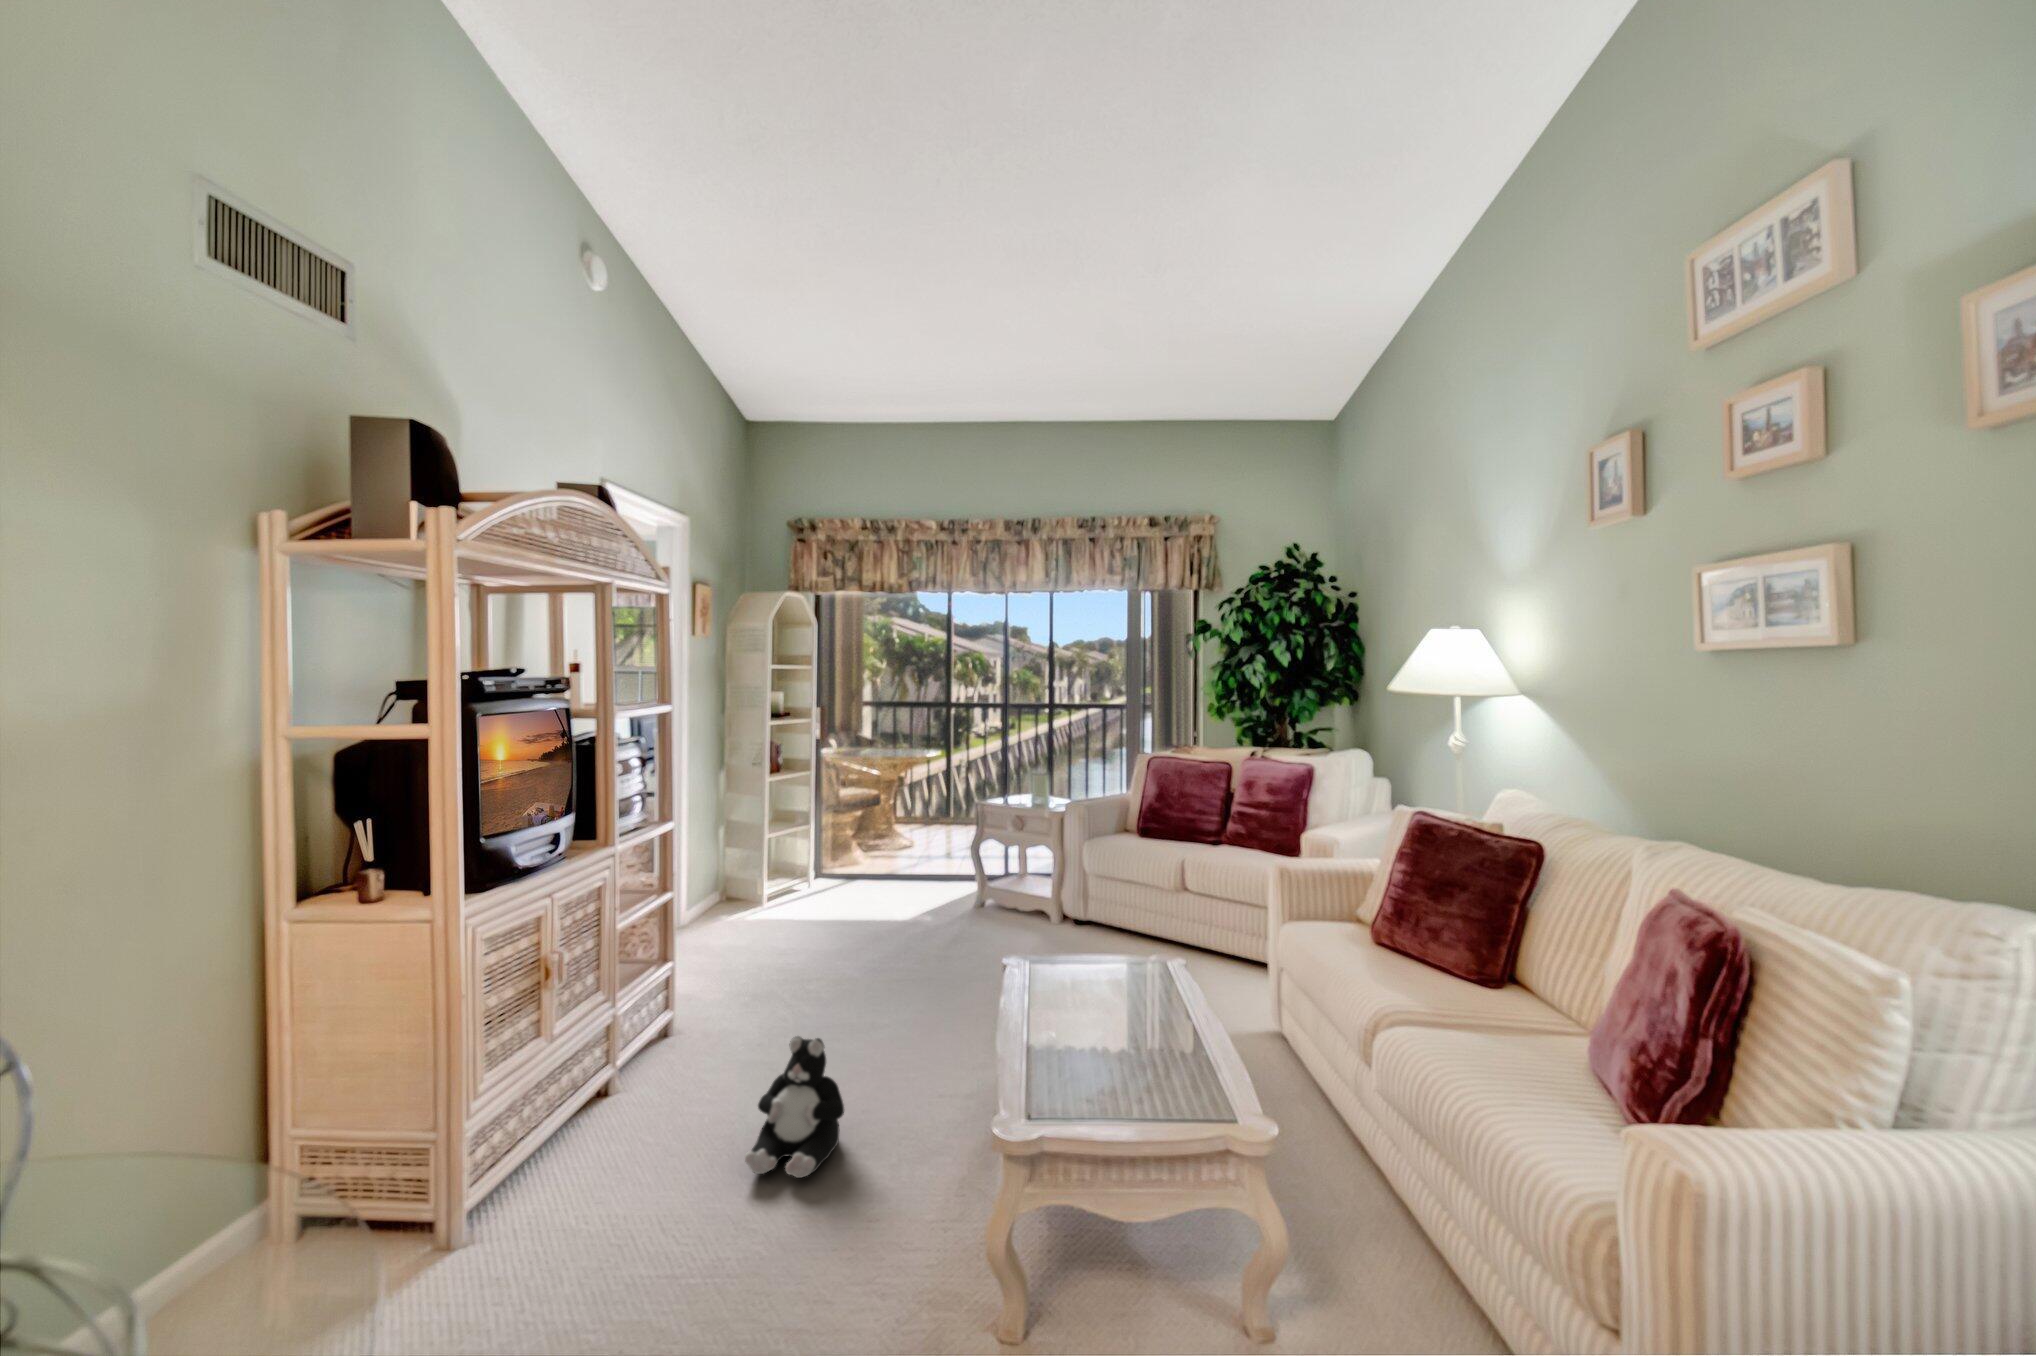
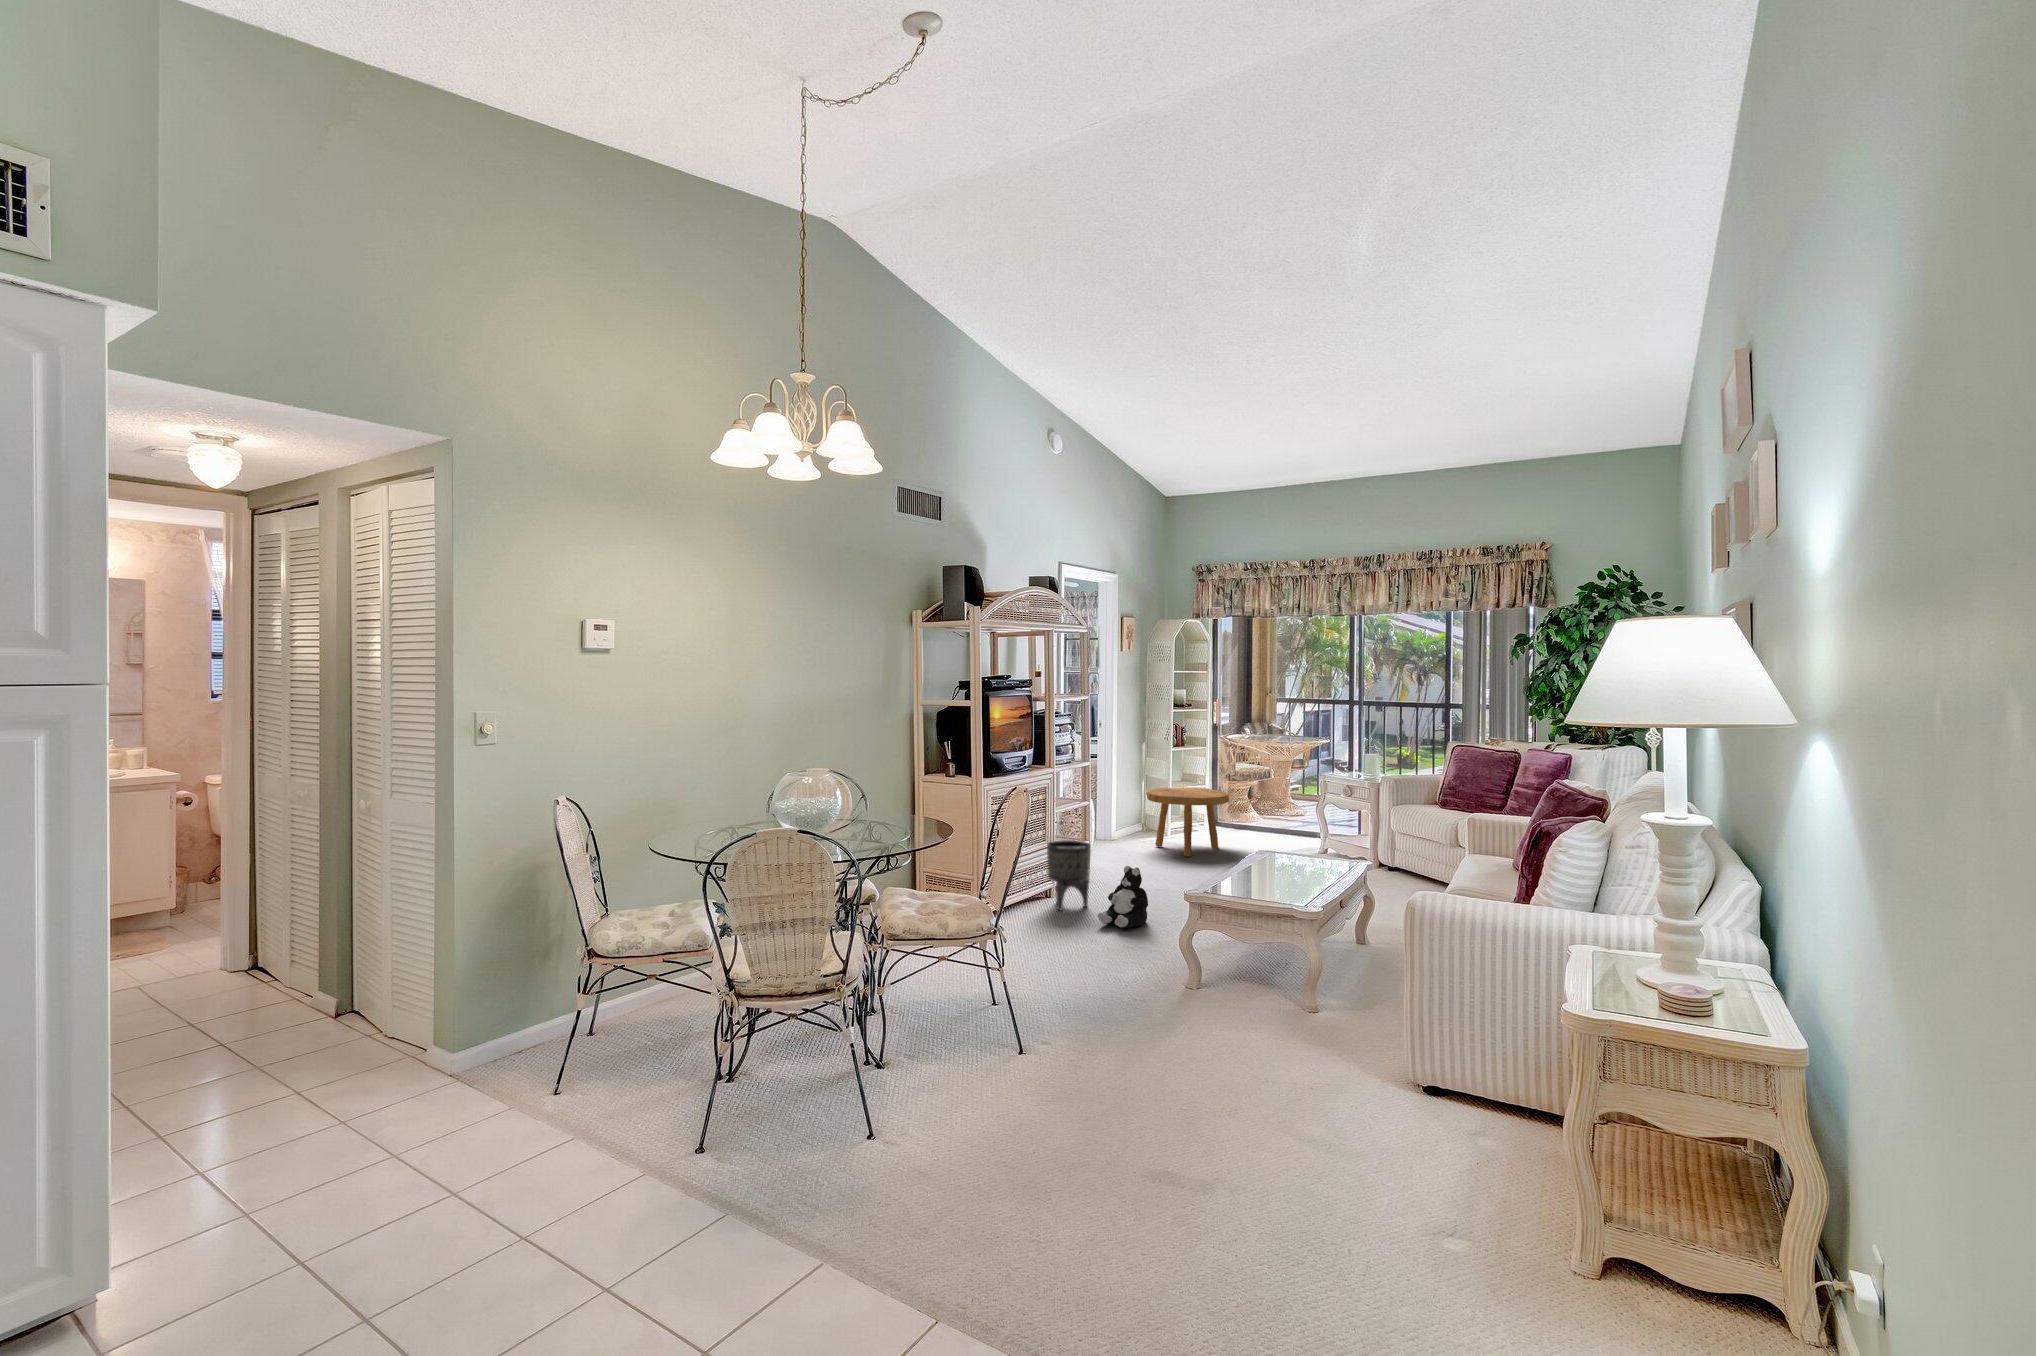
footstool: none [745,829,868,939] -> present [1147,787,1229,857]
planter: none [613,984,707,1141] -> present [1047,840,1091,910]

